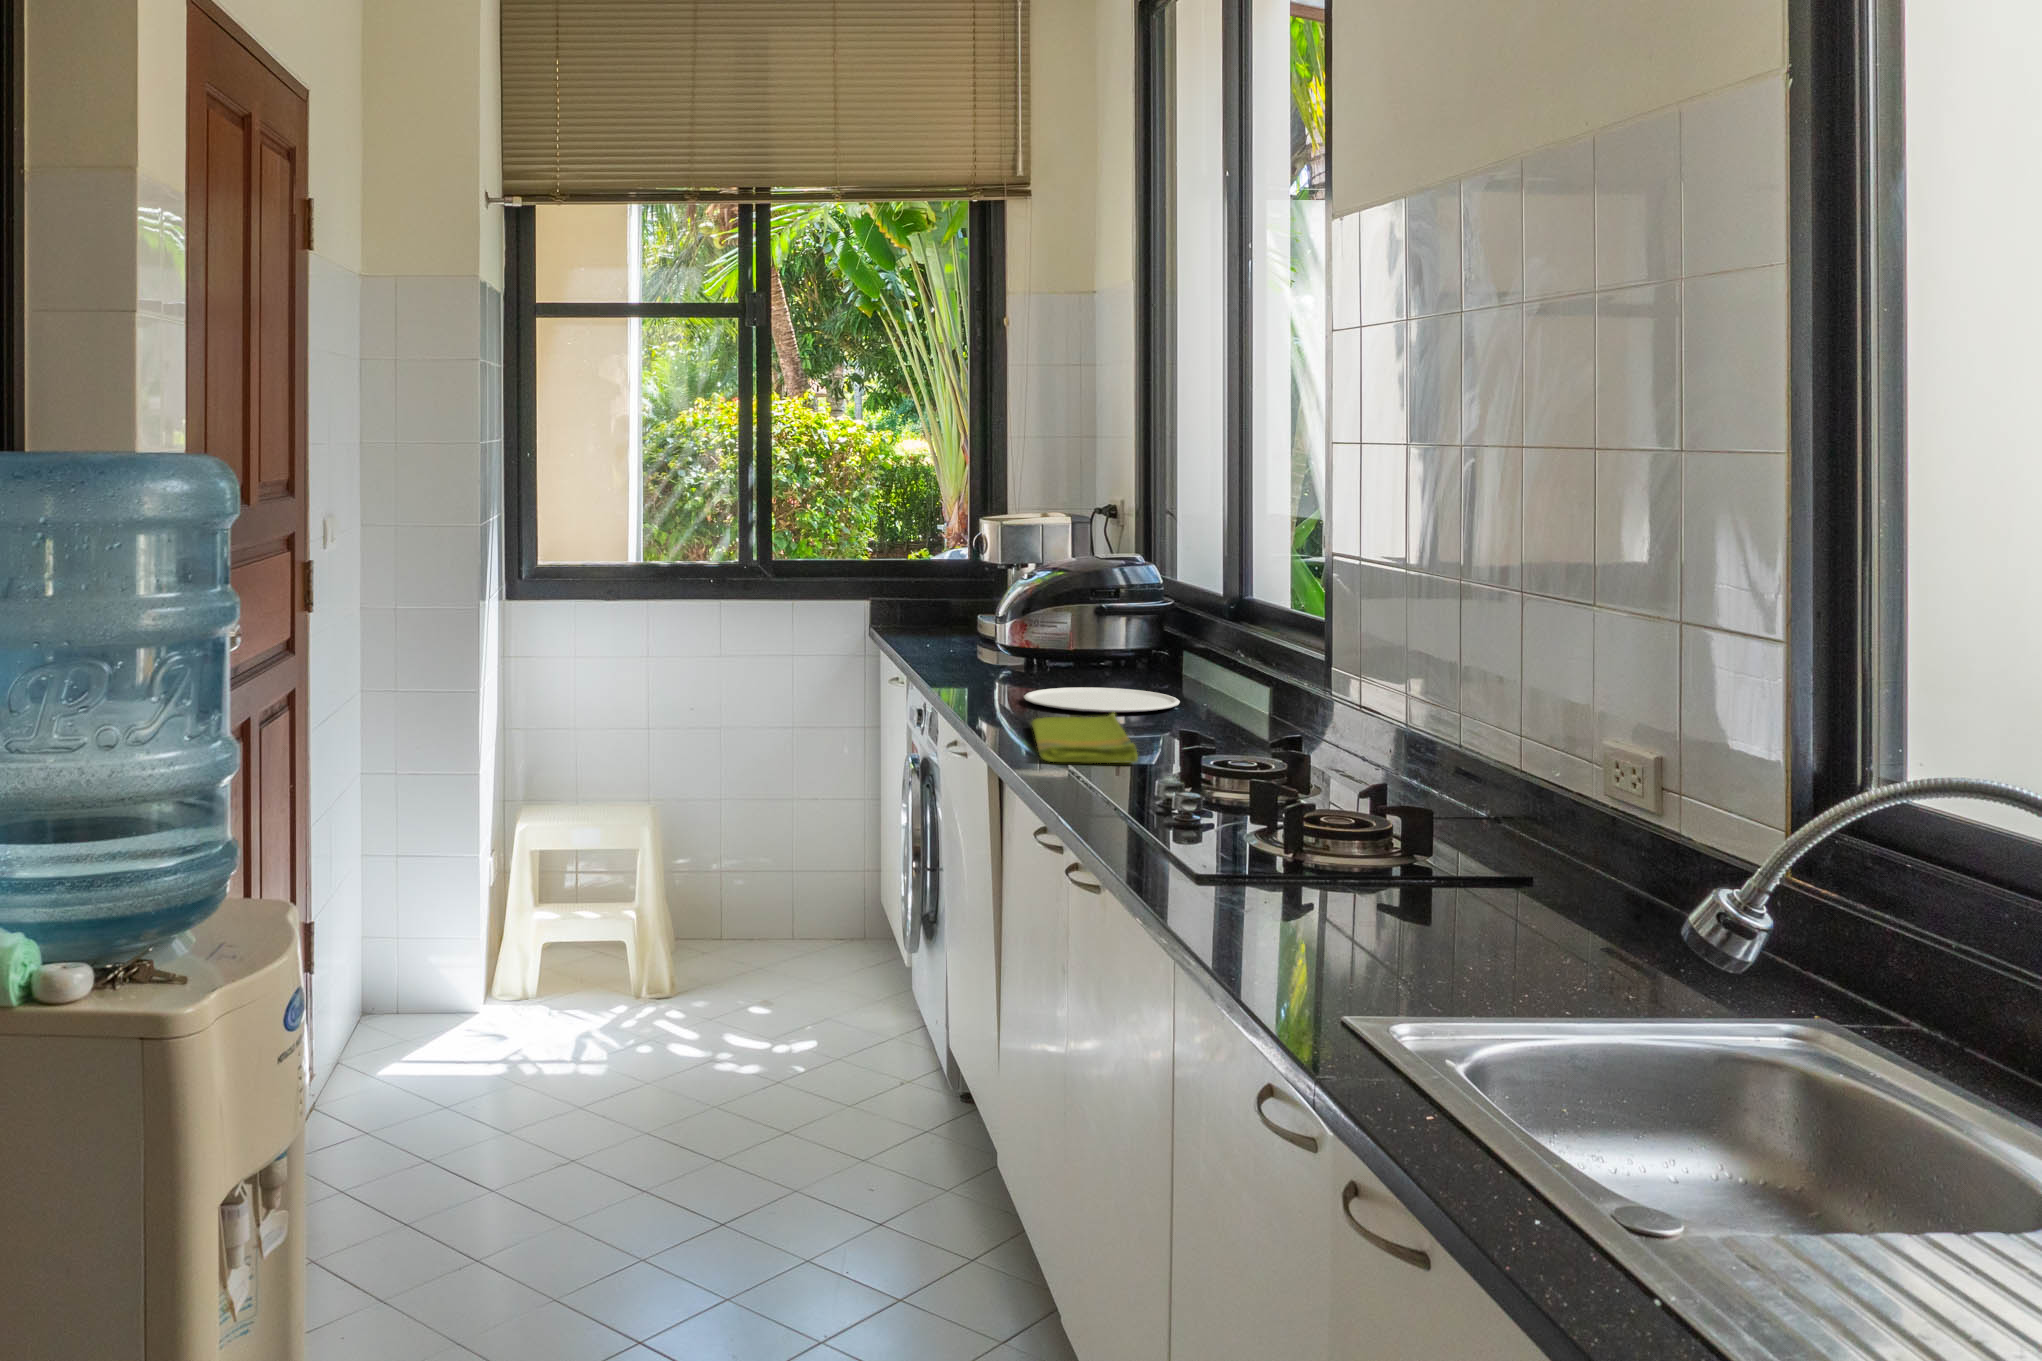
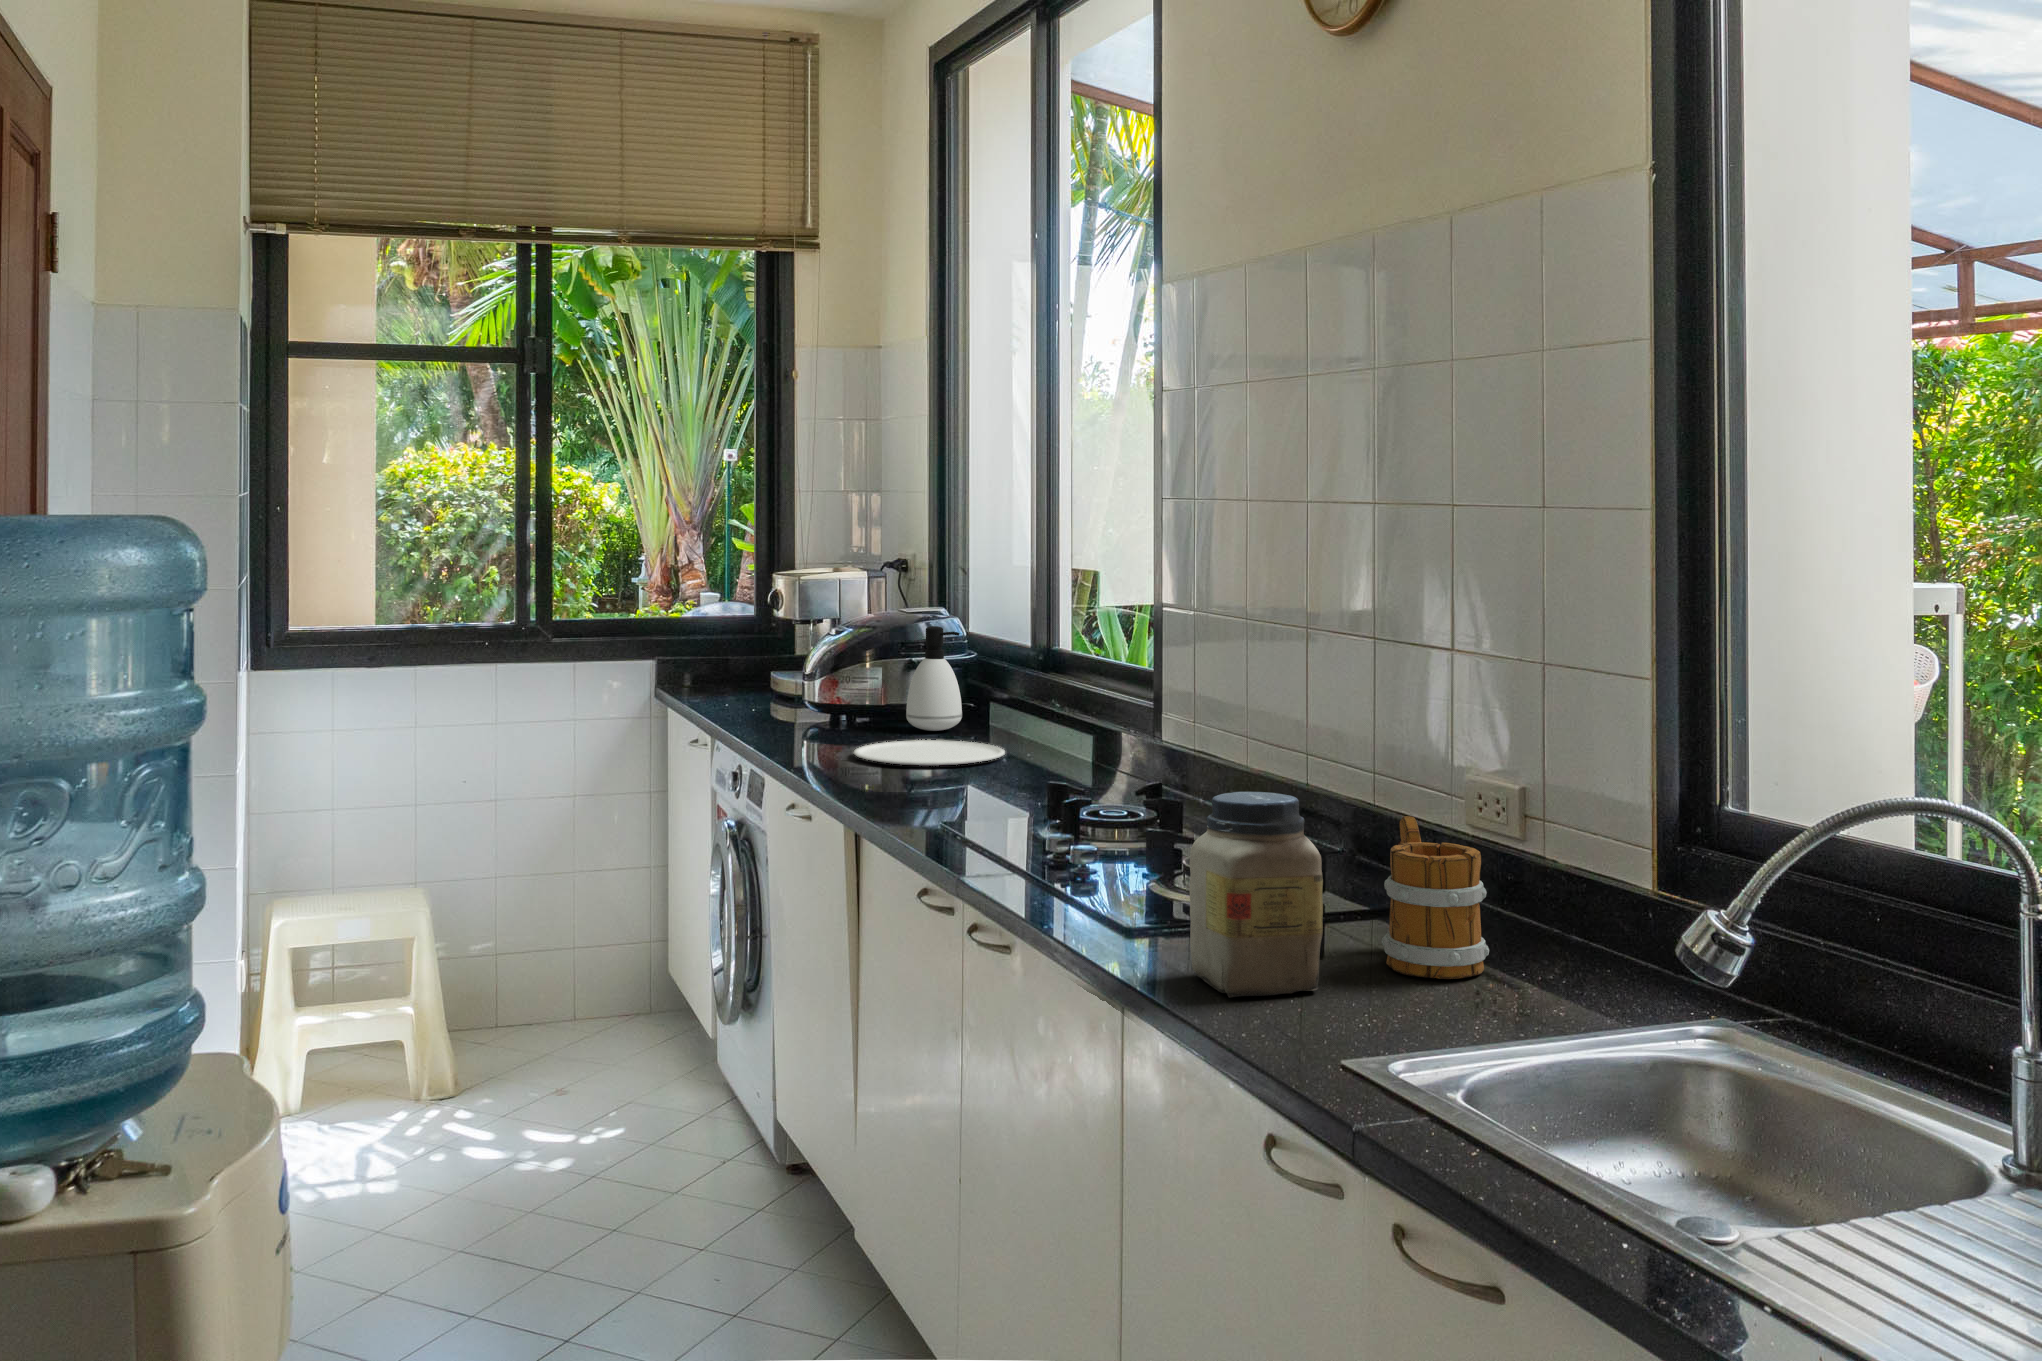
soap dispenser: none [1093,574,1150,679] -> present [906,626,962,731]
dish towel: present [1032,713,1138,763] -> none [876,765,1000,819]
jar: none [1240,744,1375,951] -> present [1190,792,1323,998]
mug: none [1458,781,1576,953] -> present [1382,816,1489,979]

